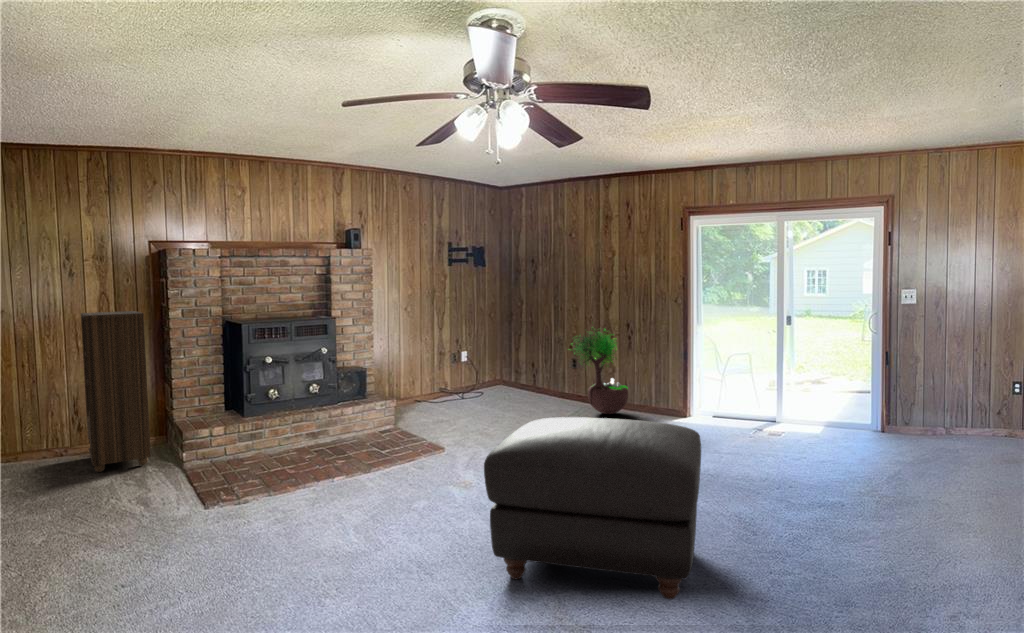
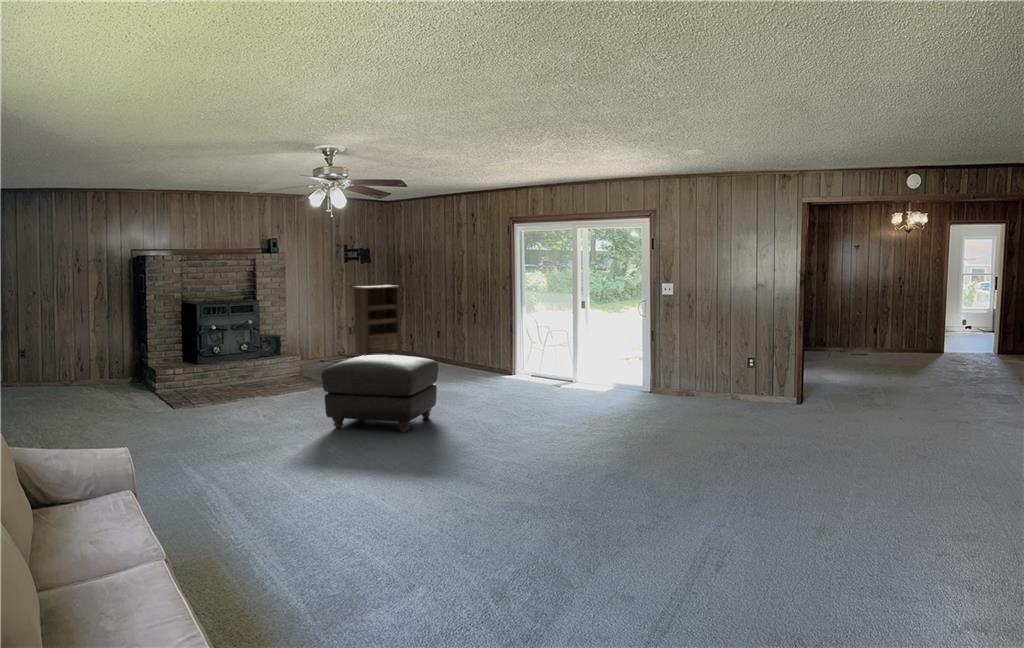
bookshelf: present [81,311,151,472] -> present [353,285,400,356]
potted tree: present [571,329,628,414] -> none [420,305,462,367]

